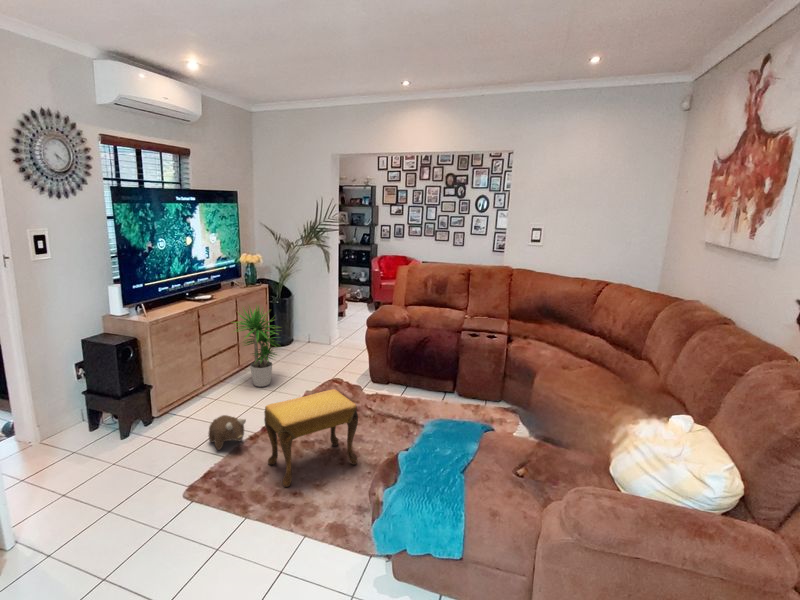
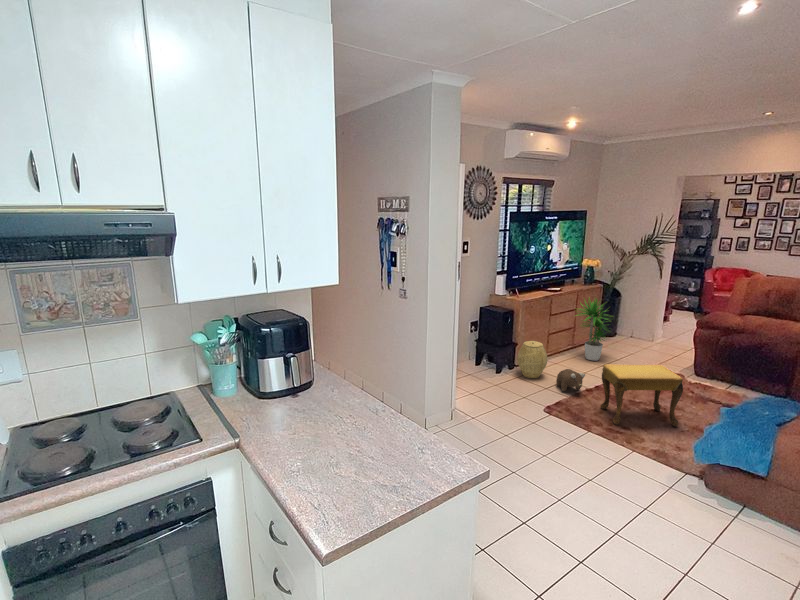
woven basket: none [147,382,194,439] -> present [517,341,547,378]

